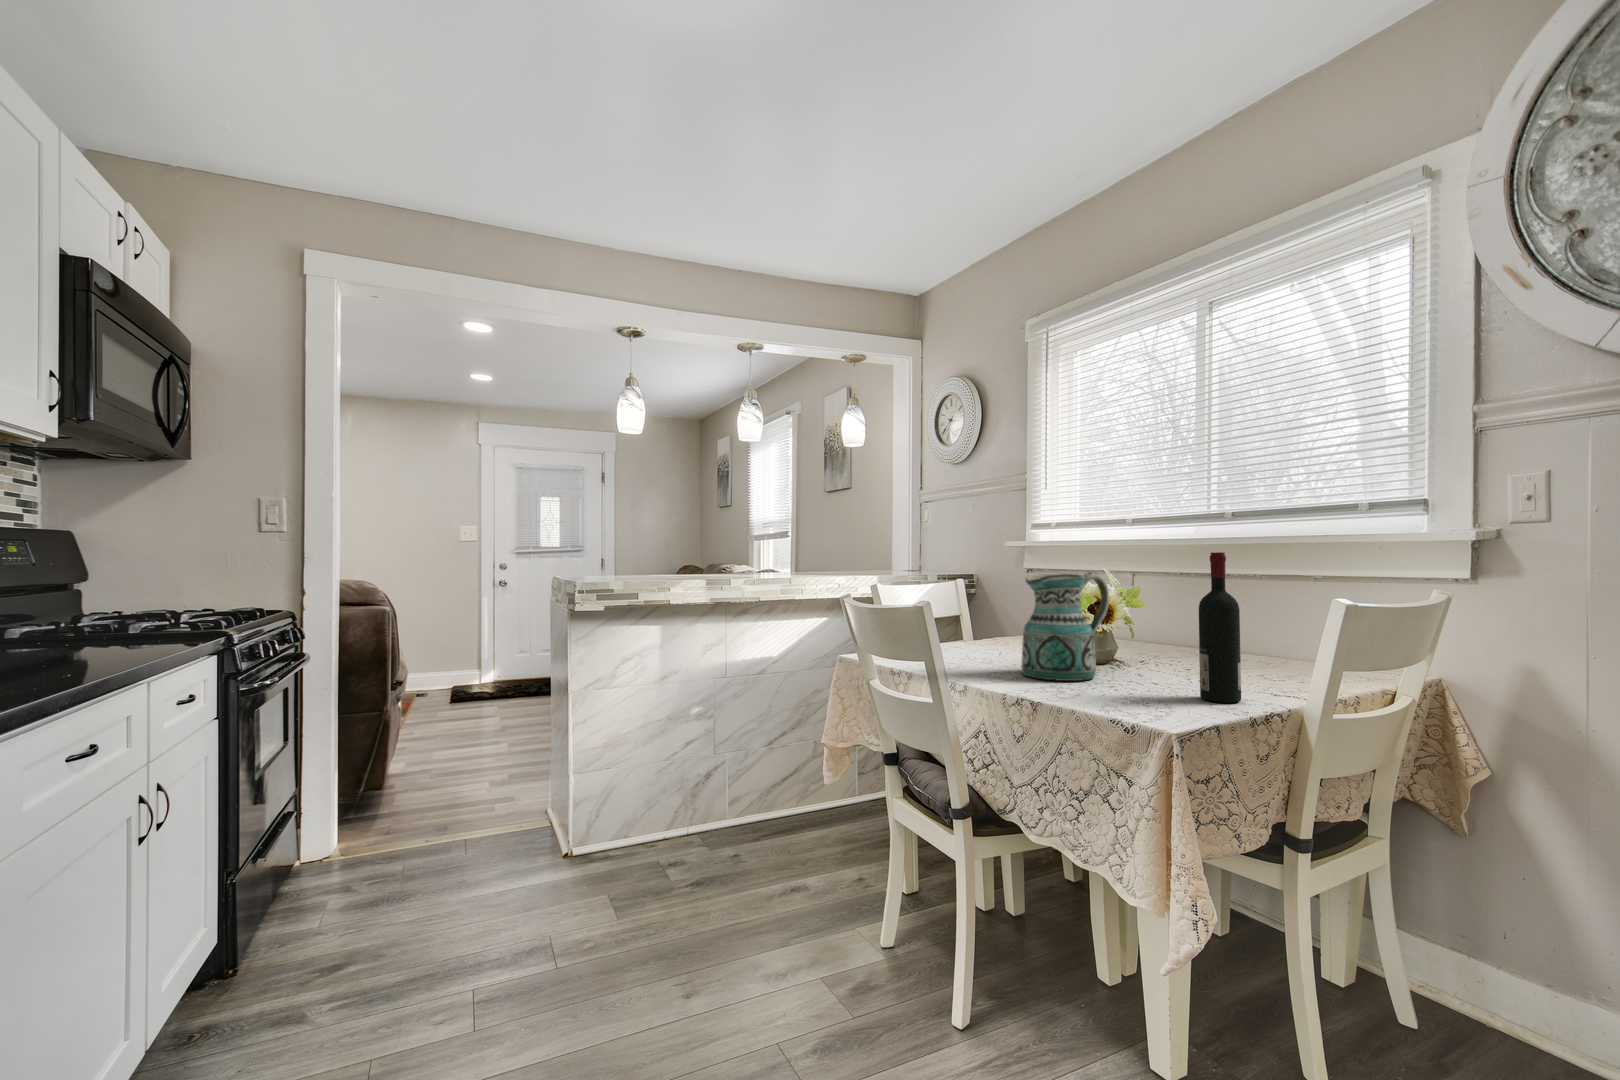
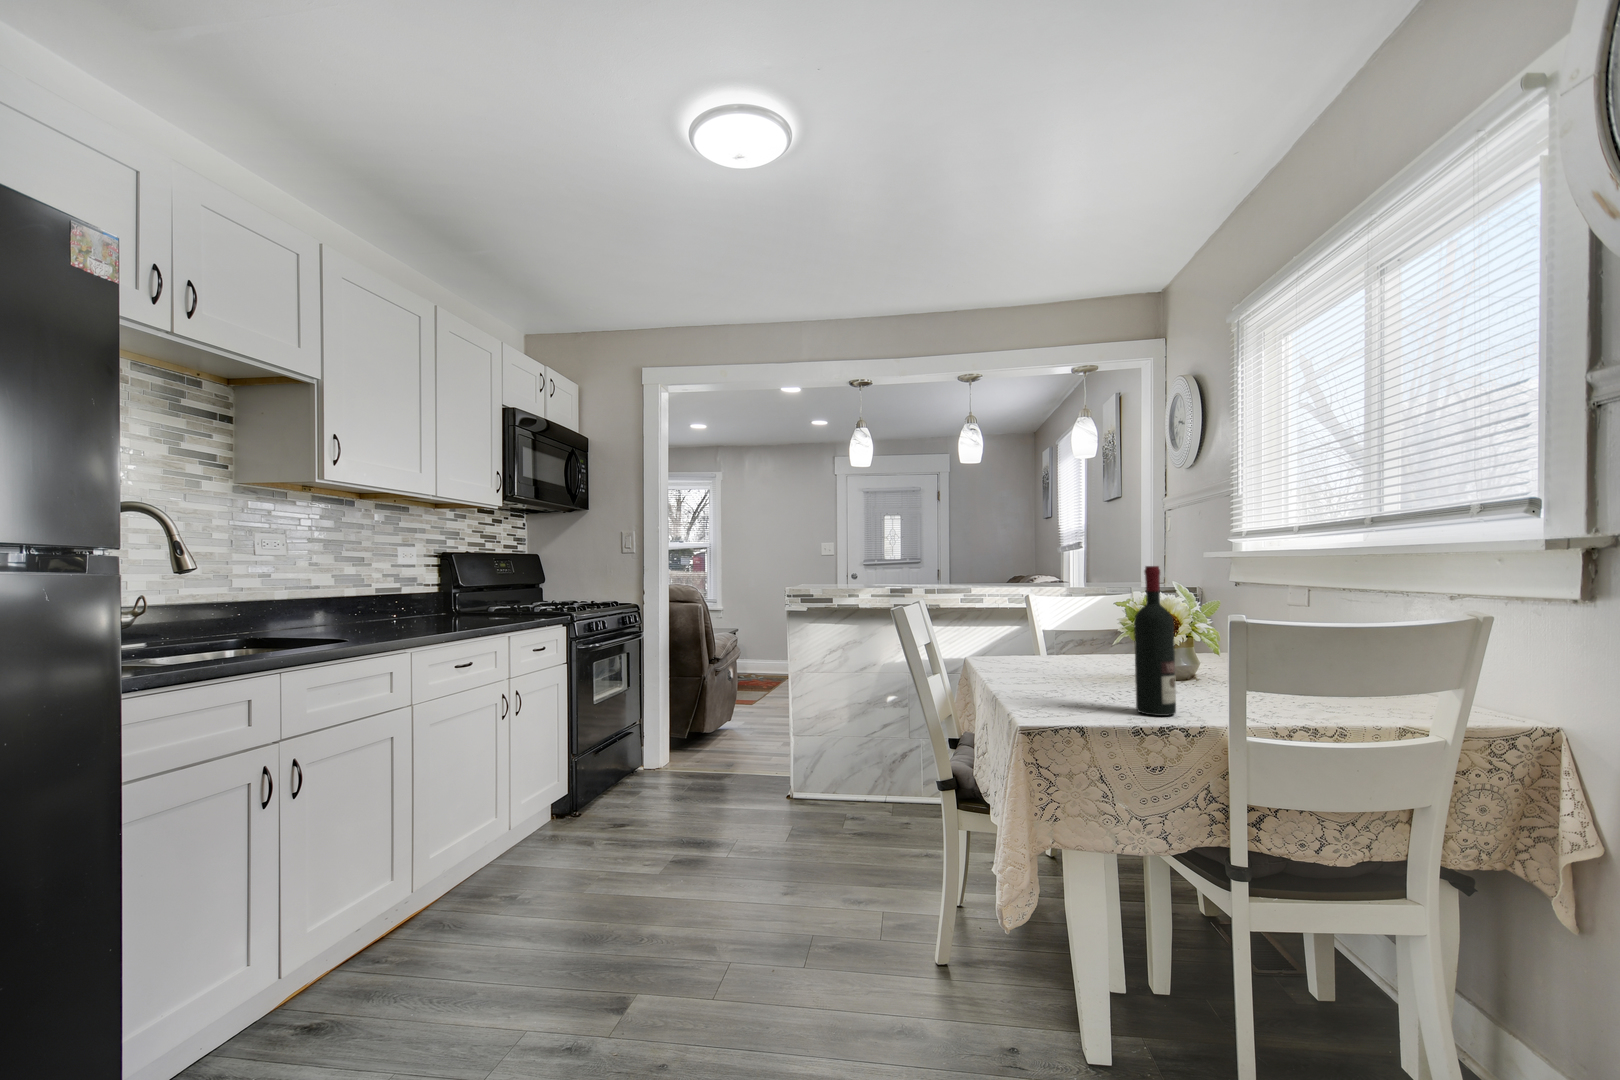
ceramic pitcher: present [1021,572,1110,681] -> none [1038,584,1135,688]

